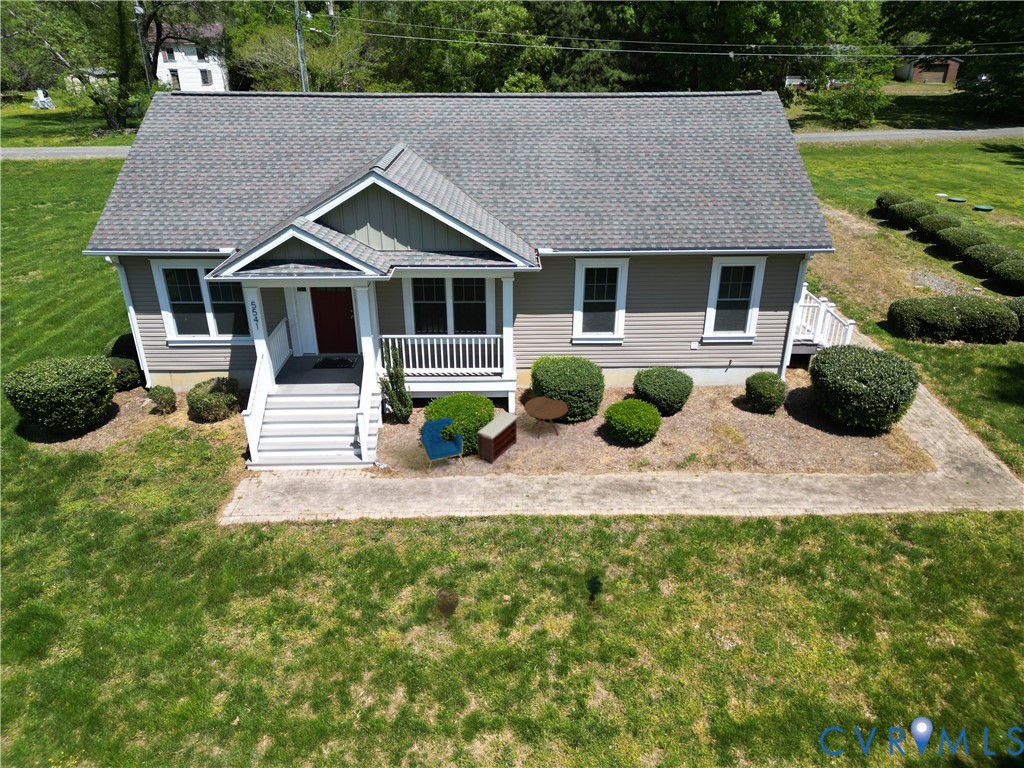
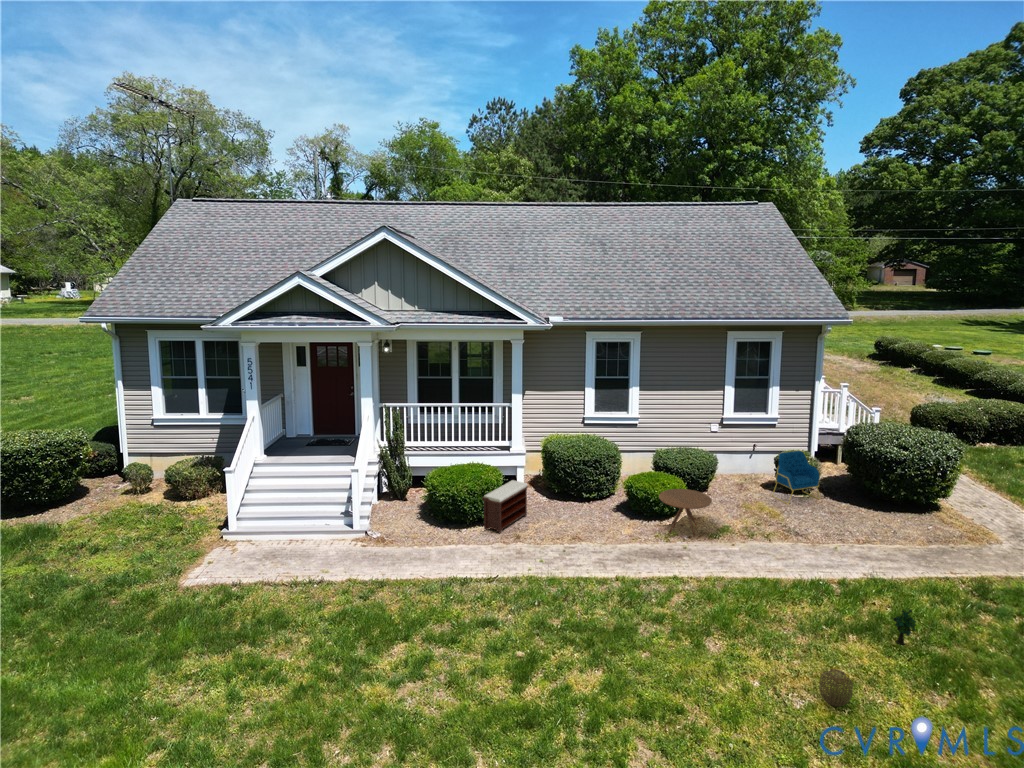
round table: present [525,397,568,438] -> present [659,489,712,537]
armchair: present [421,418,464,473] -> present [772,451,820,504]
decorative plant: present [586,575,603,601] -> present [893,609,916,645]
woven basket: present [435,587,458,613] -> present [819,669,853,706]

